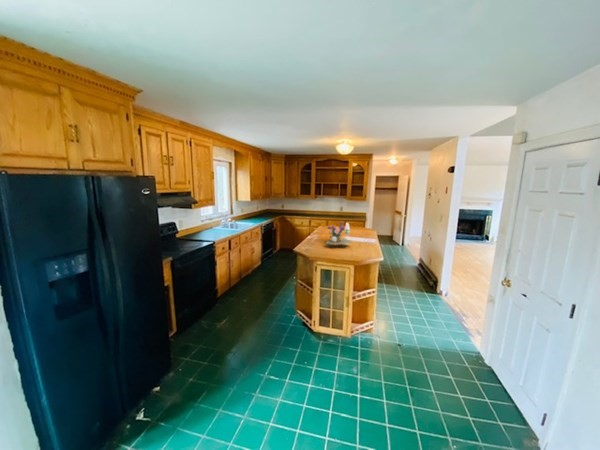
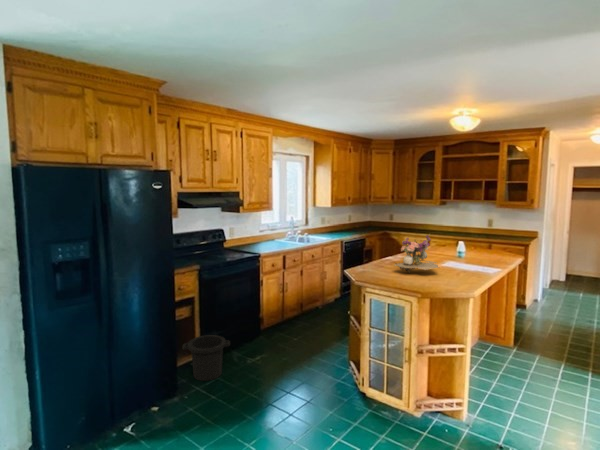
trash can: none [168,311,209,351] -> present [183,335,230,381]

